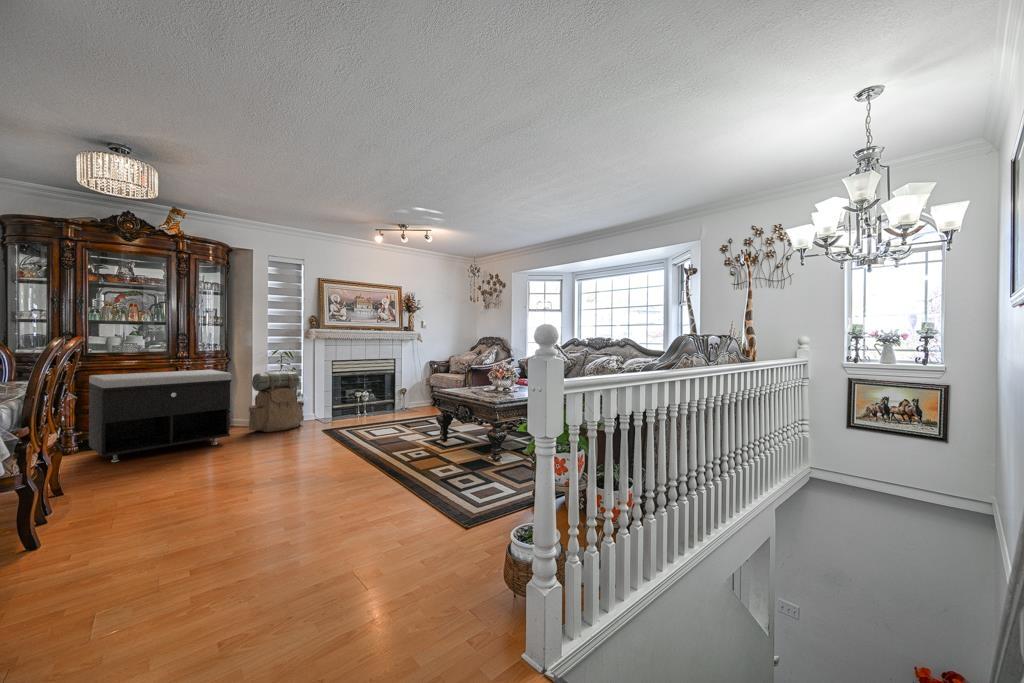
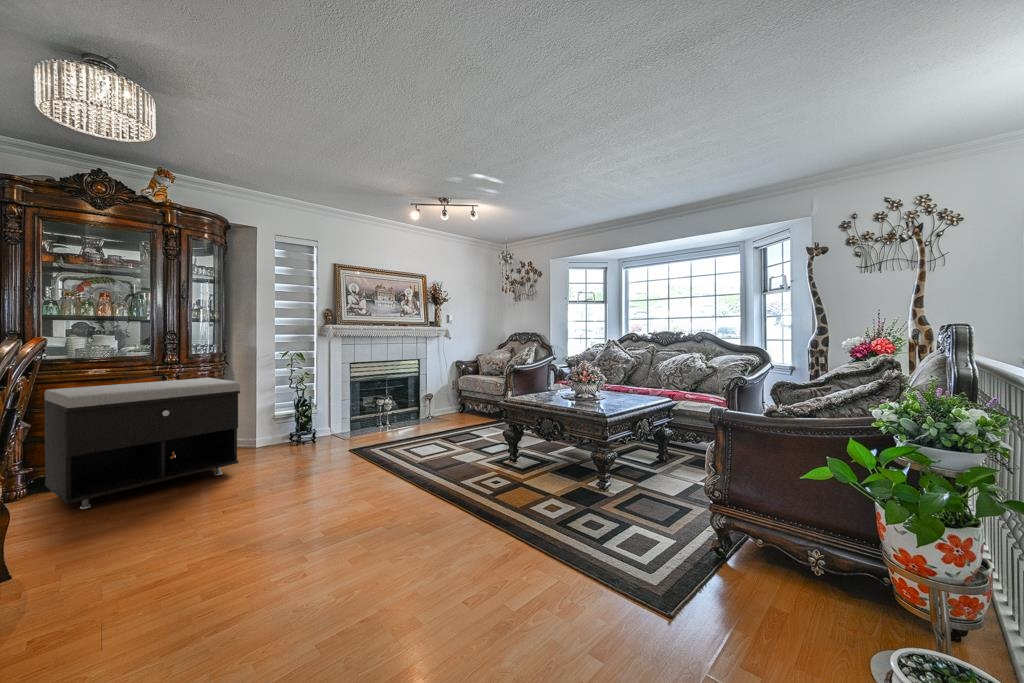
backpack: present [248,371,304,432] -> none [257,377,322,454]

